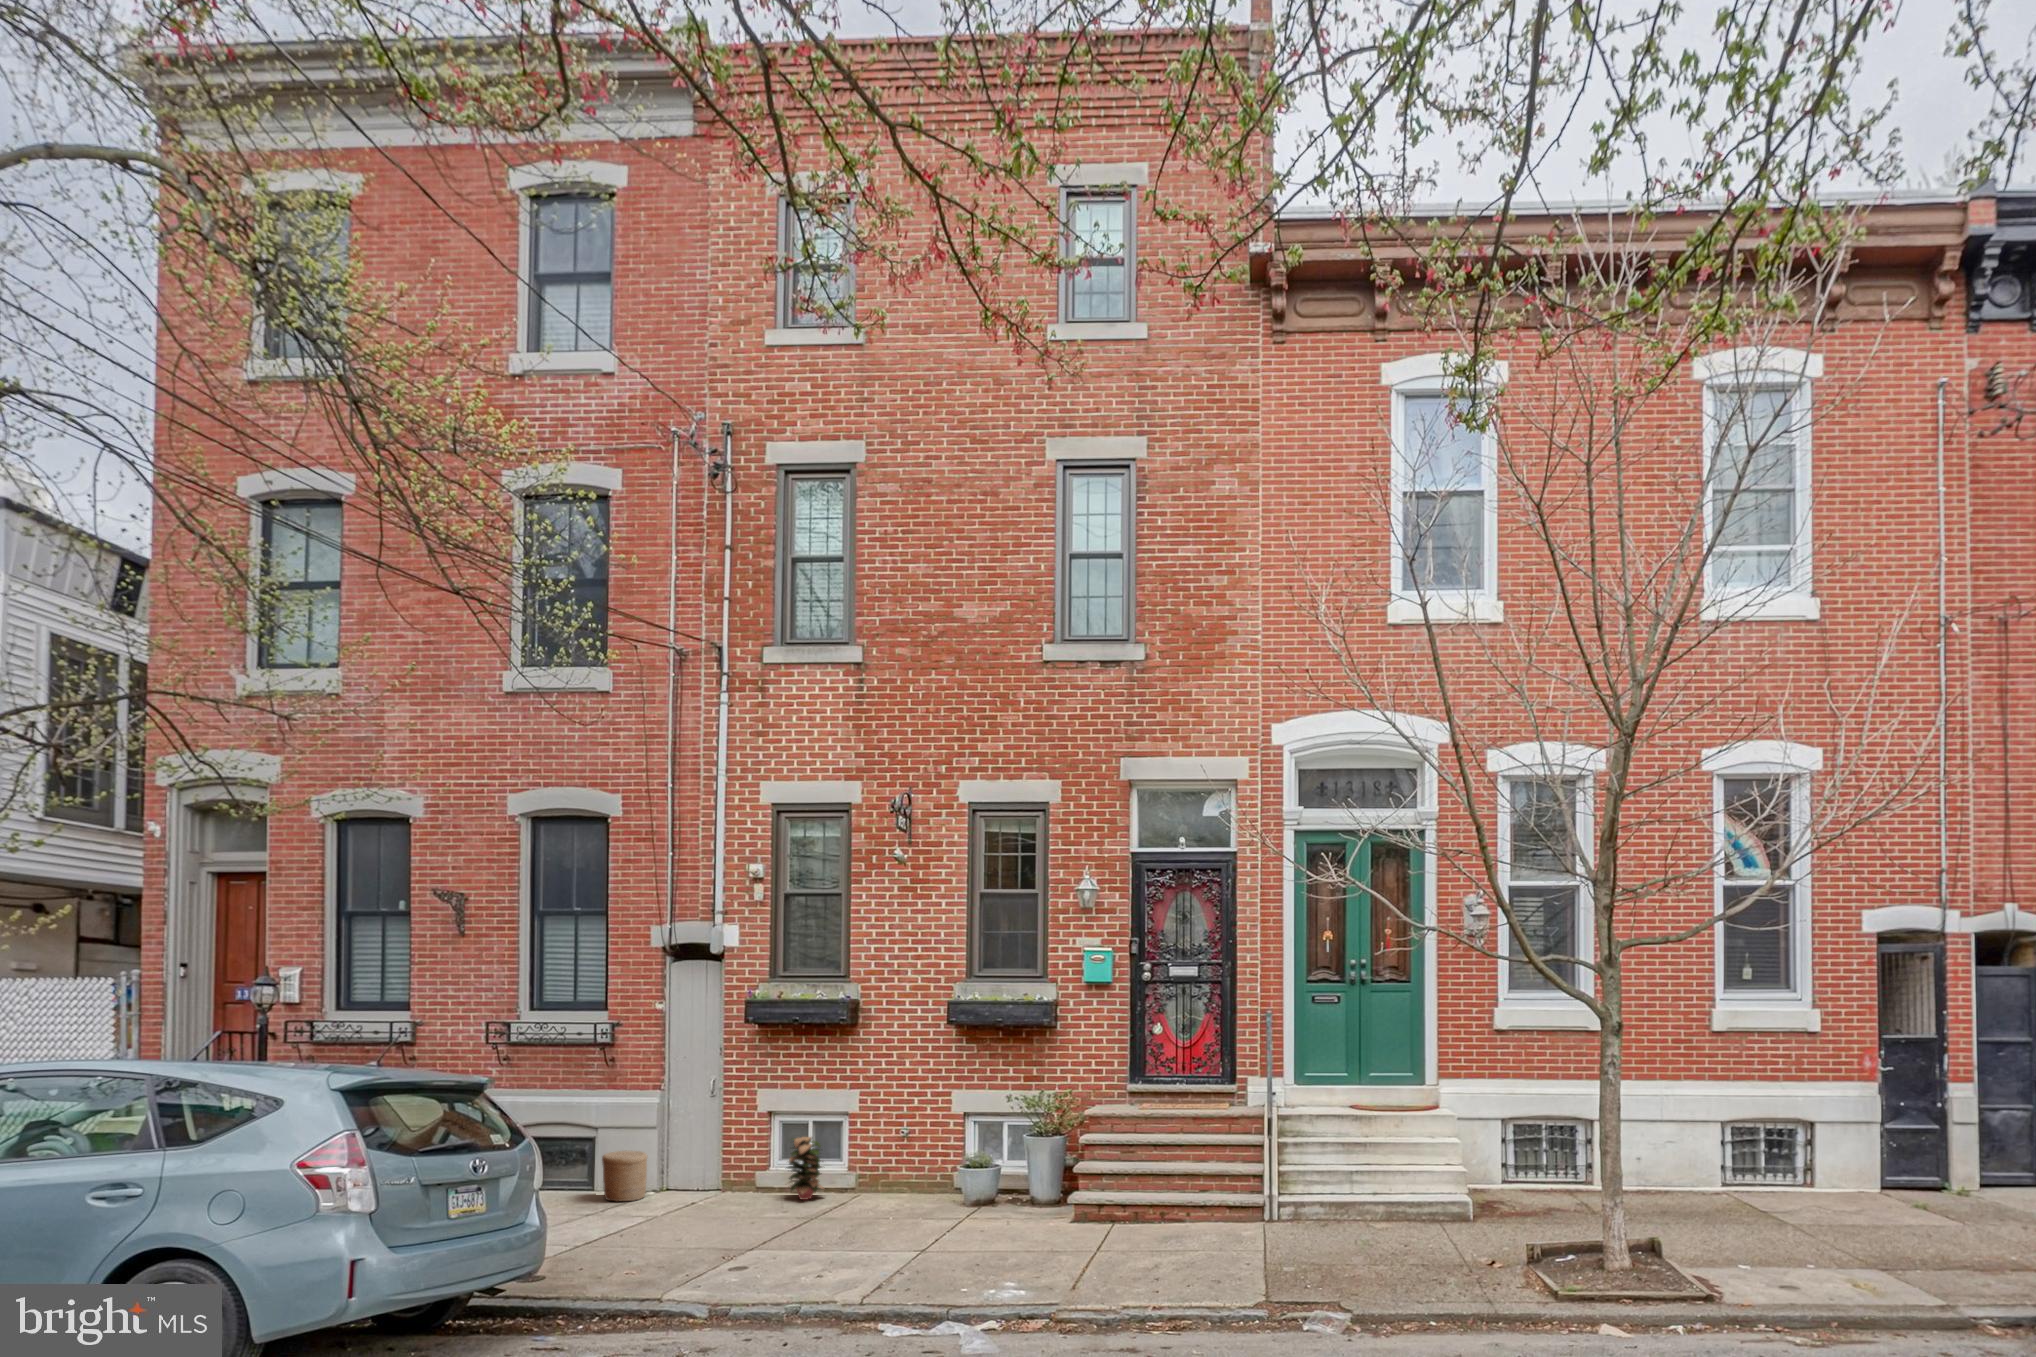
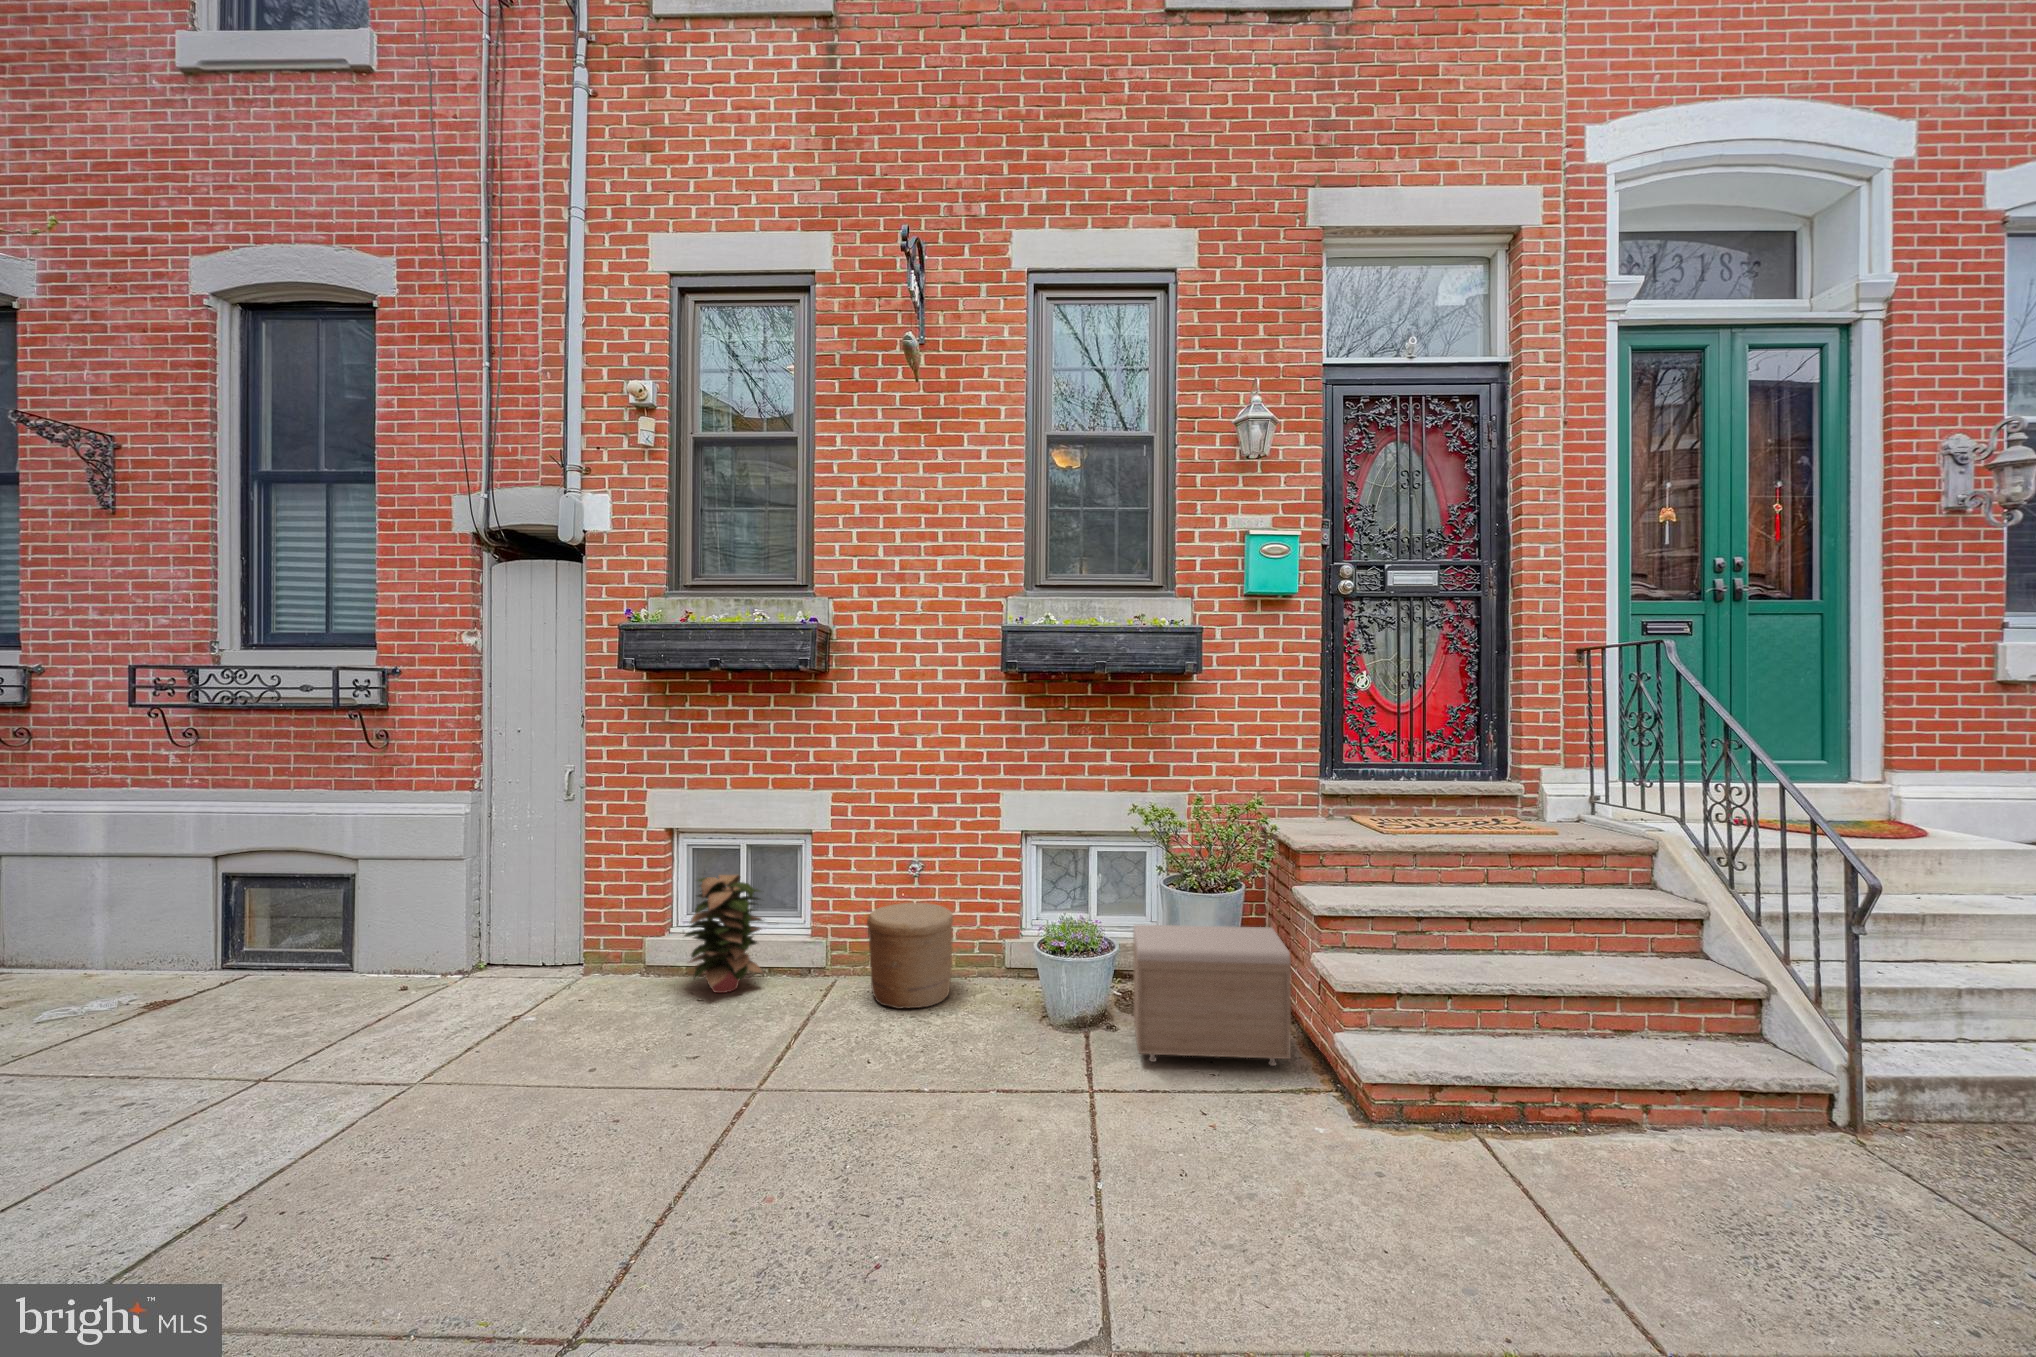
woven basket: present [602,1151,647,1202] -> present [867,903,953,1009]
storage bench: none [1008,1158,1080,1221] -> present [1133,925,1291,1066]

